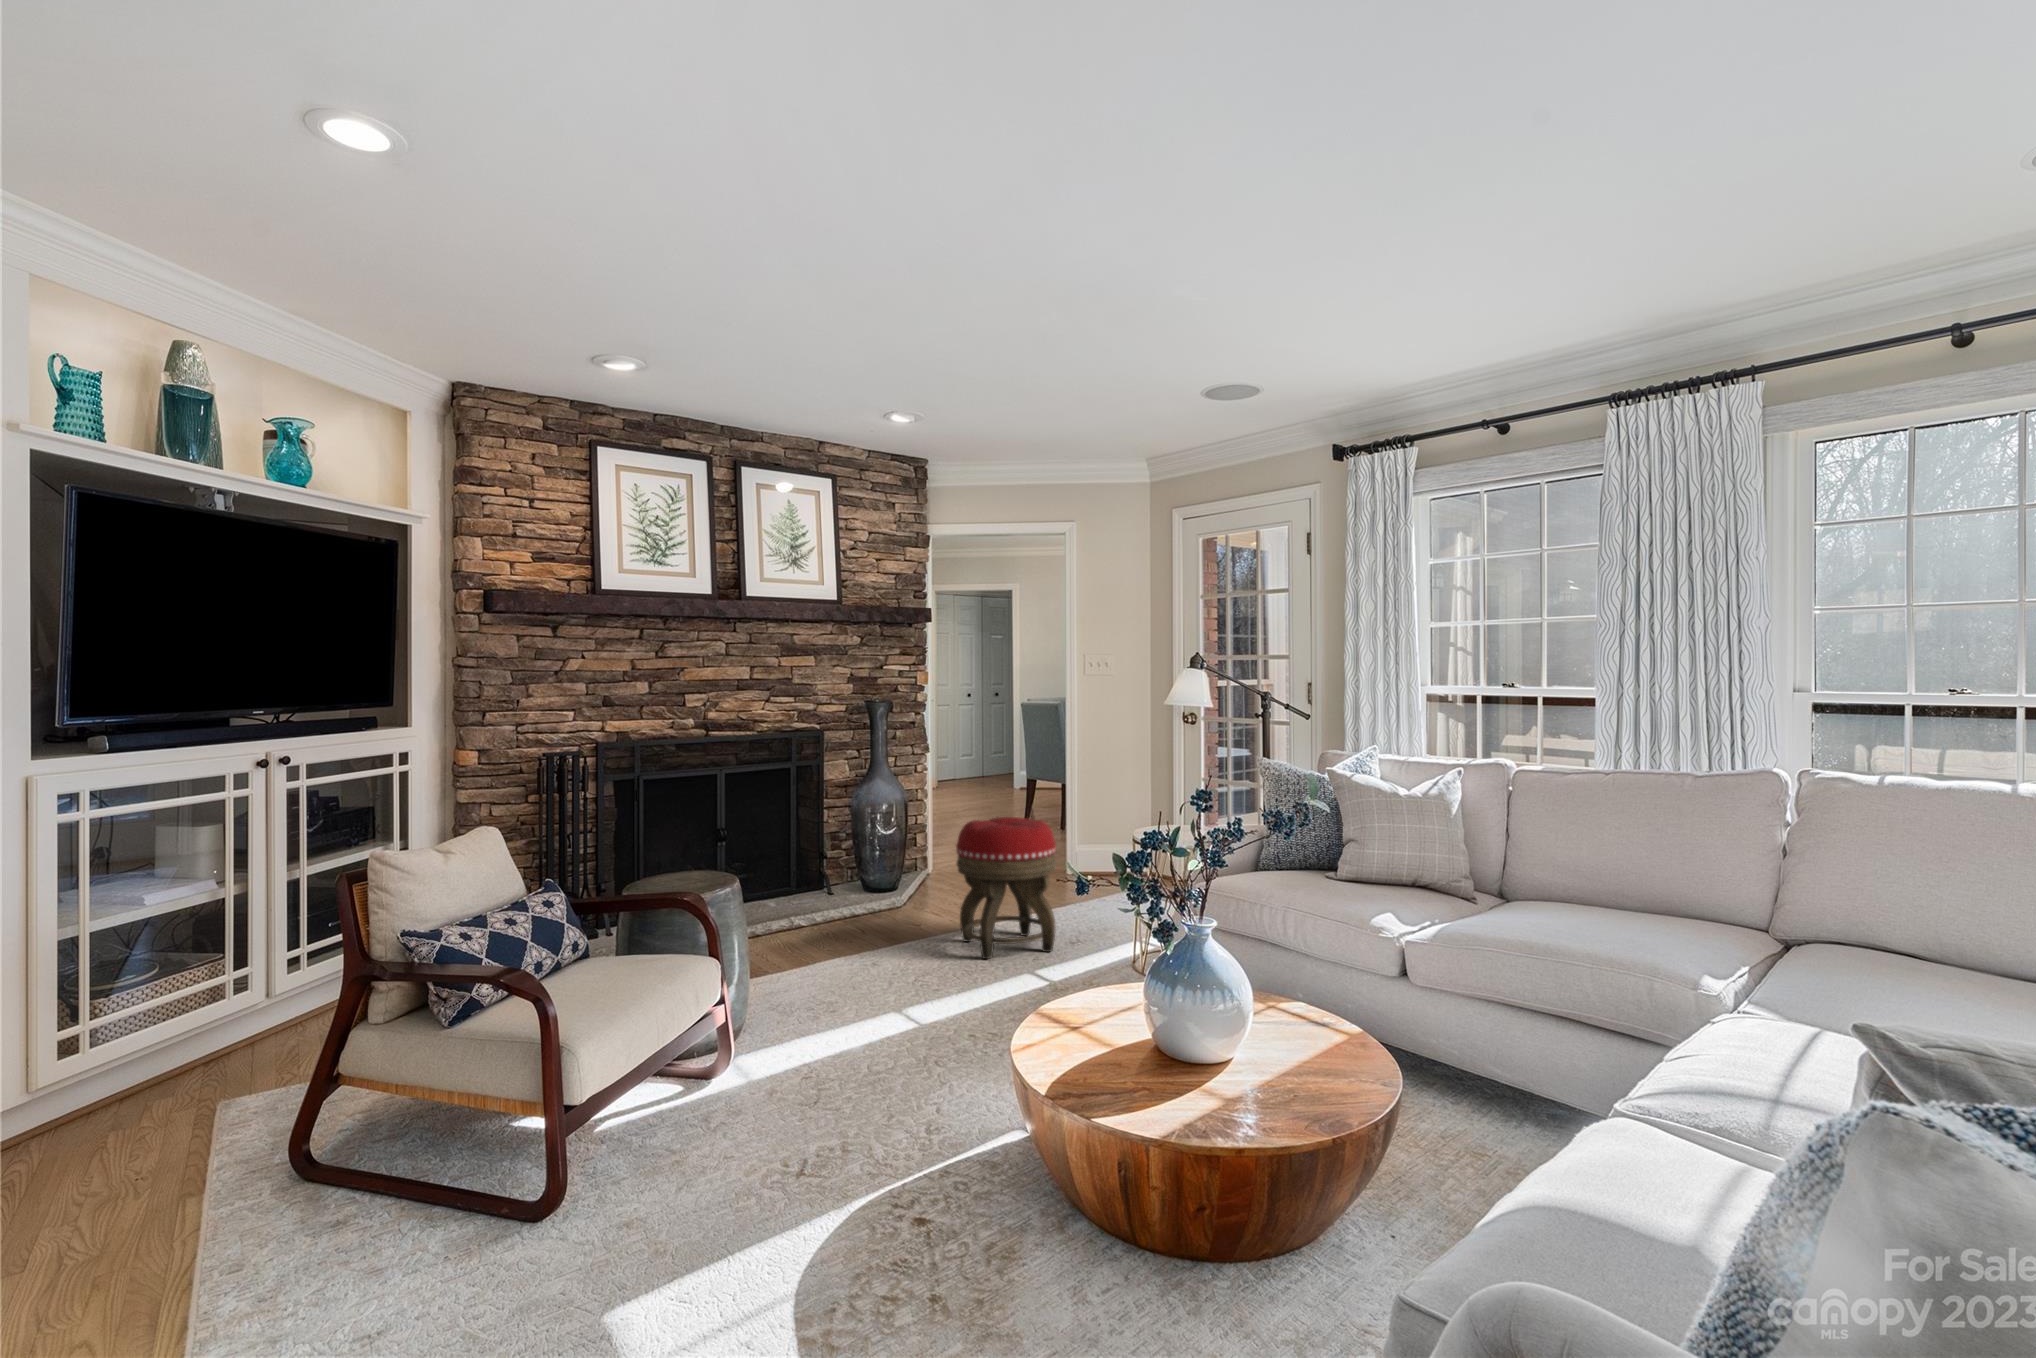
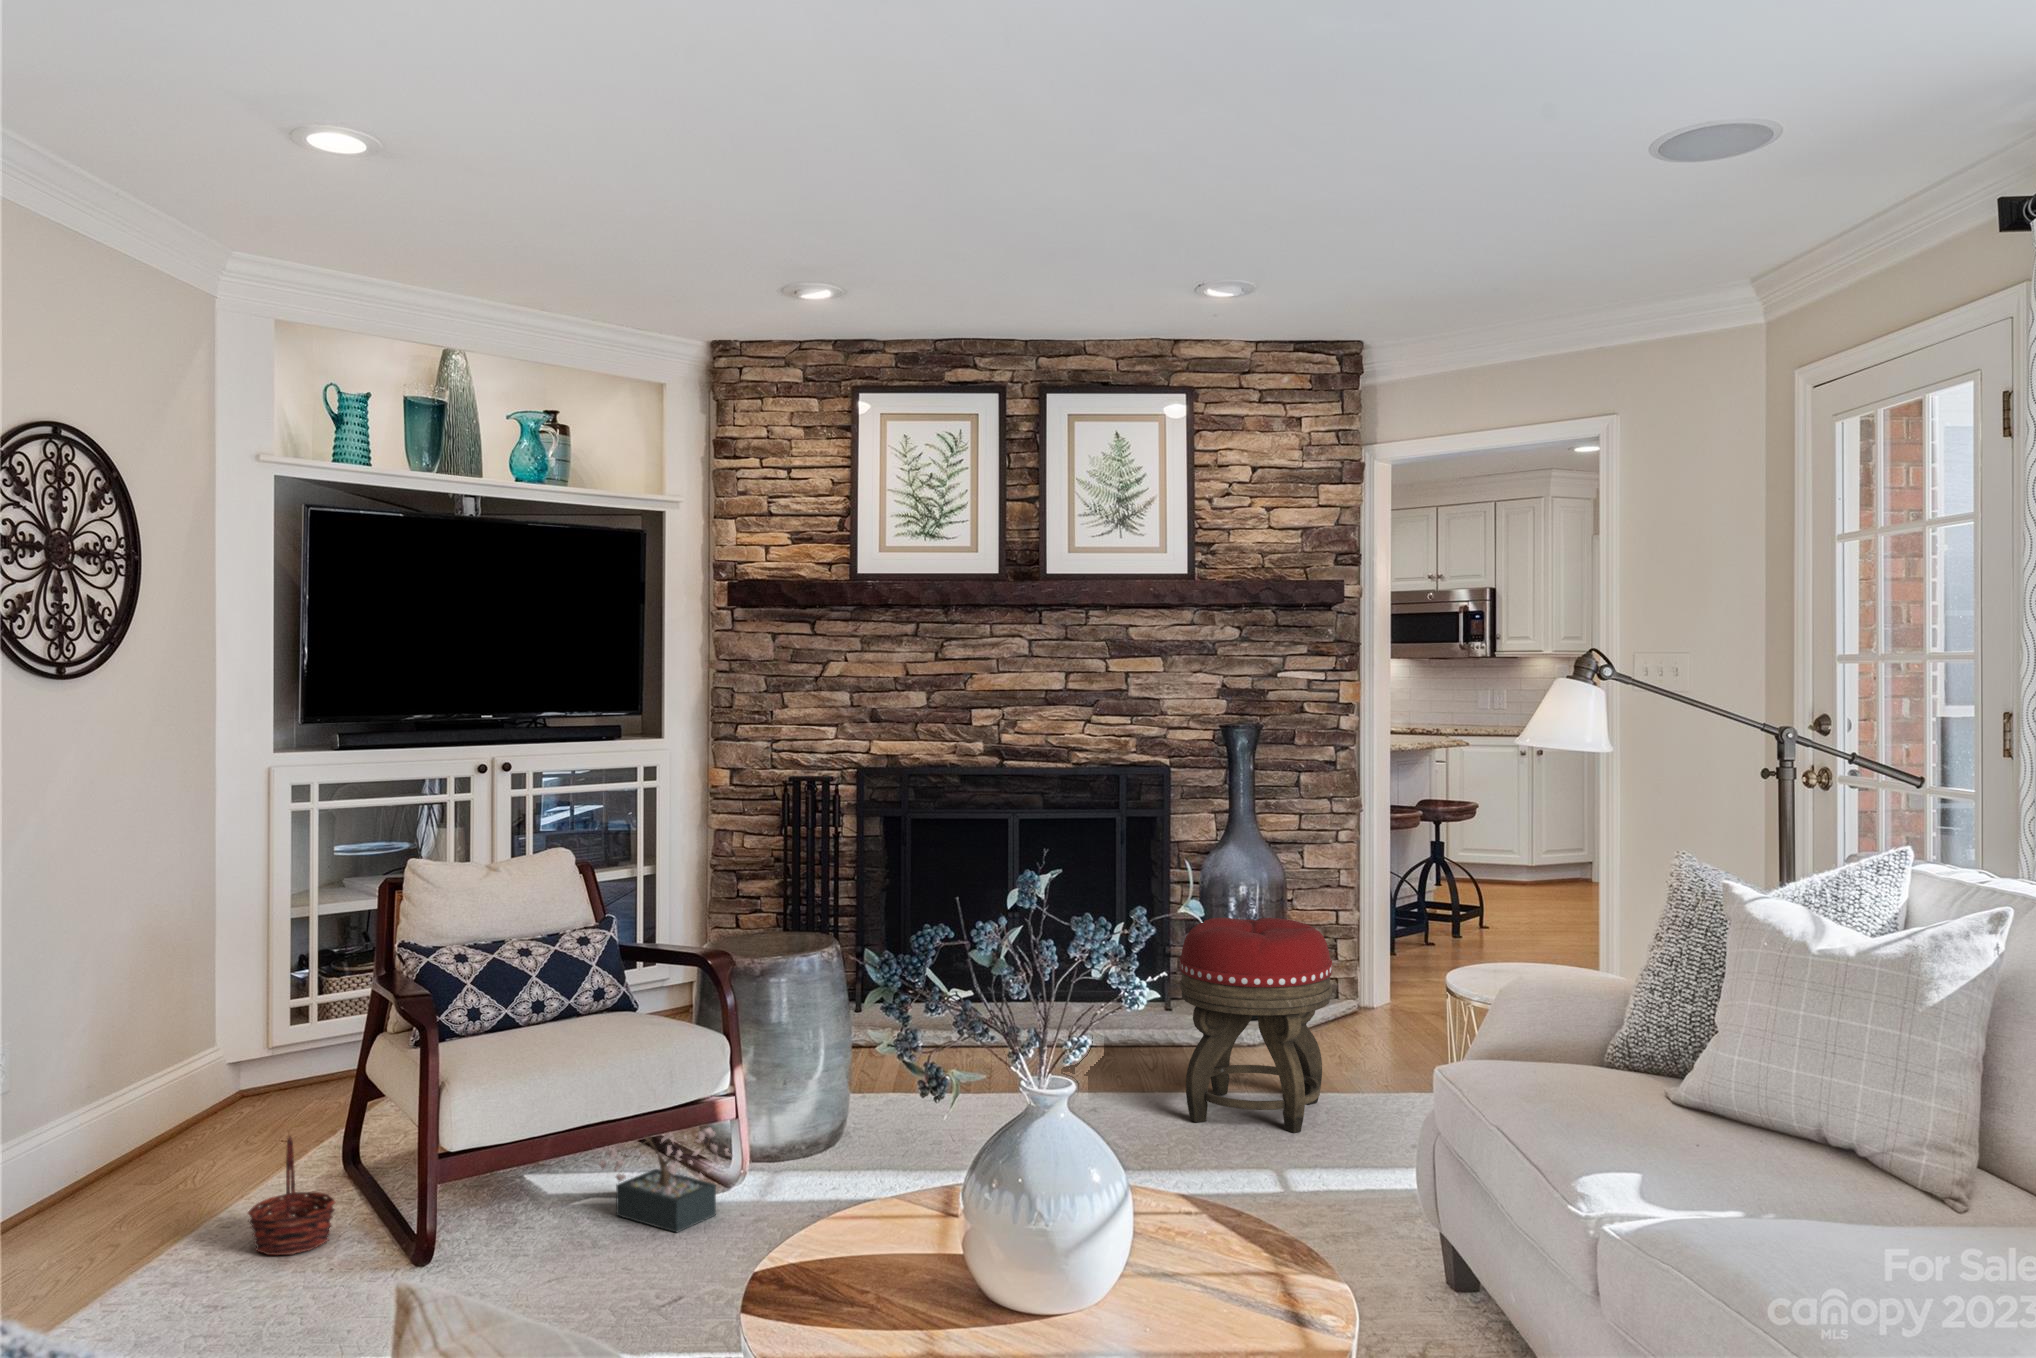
decorative plant: none [673,1006,805,1131] -> present [599,1128,732,1232]
basket: none [335,1147,444,1292] -> present [248,1137,335,1255]

